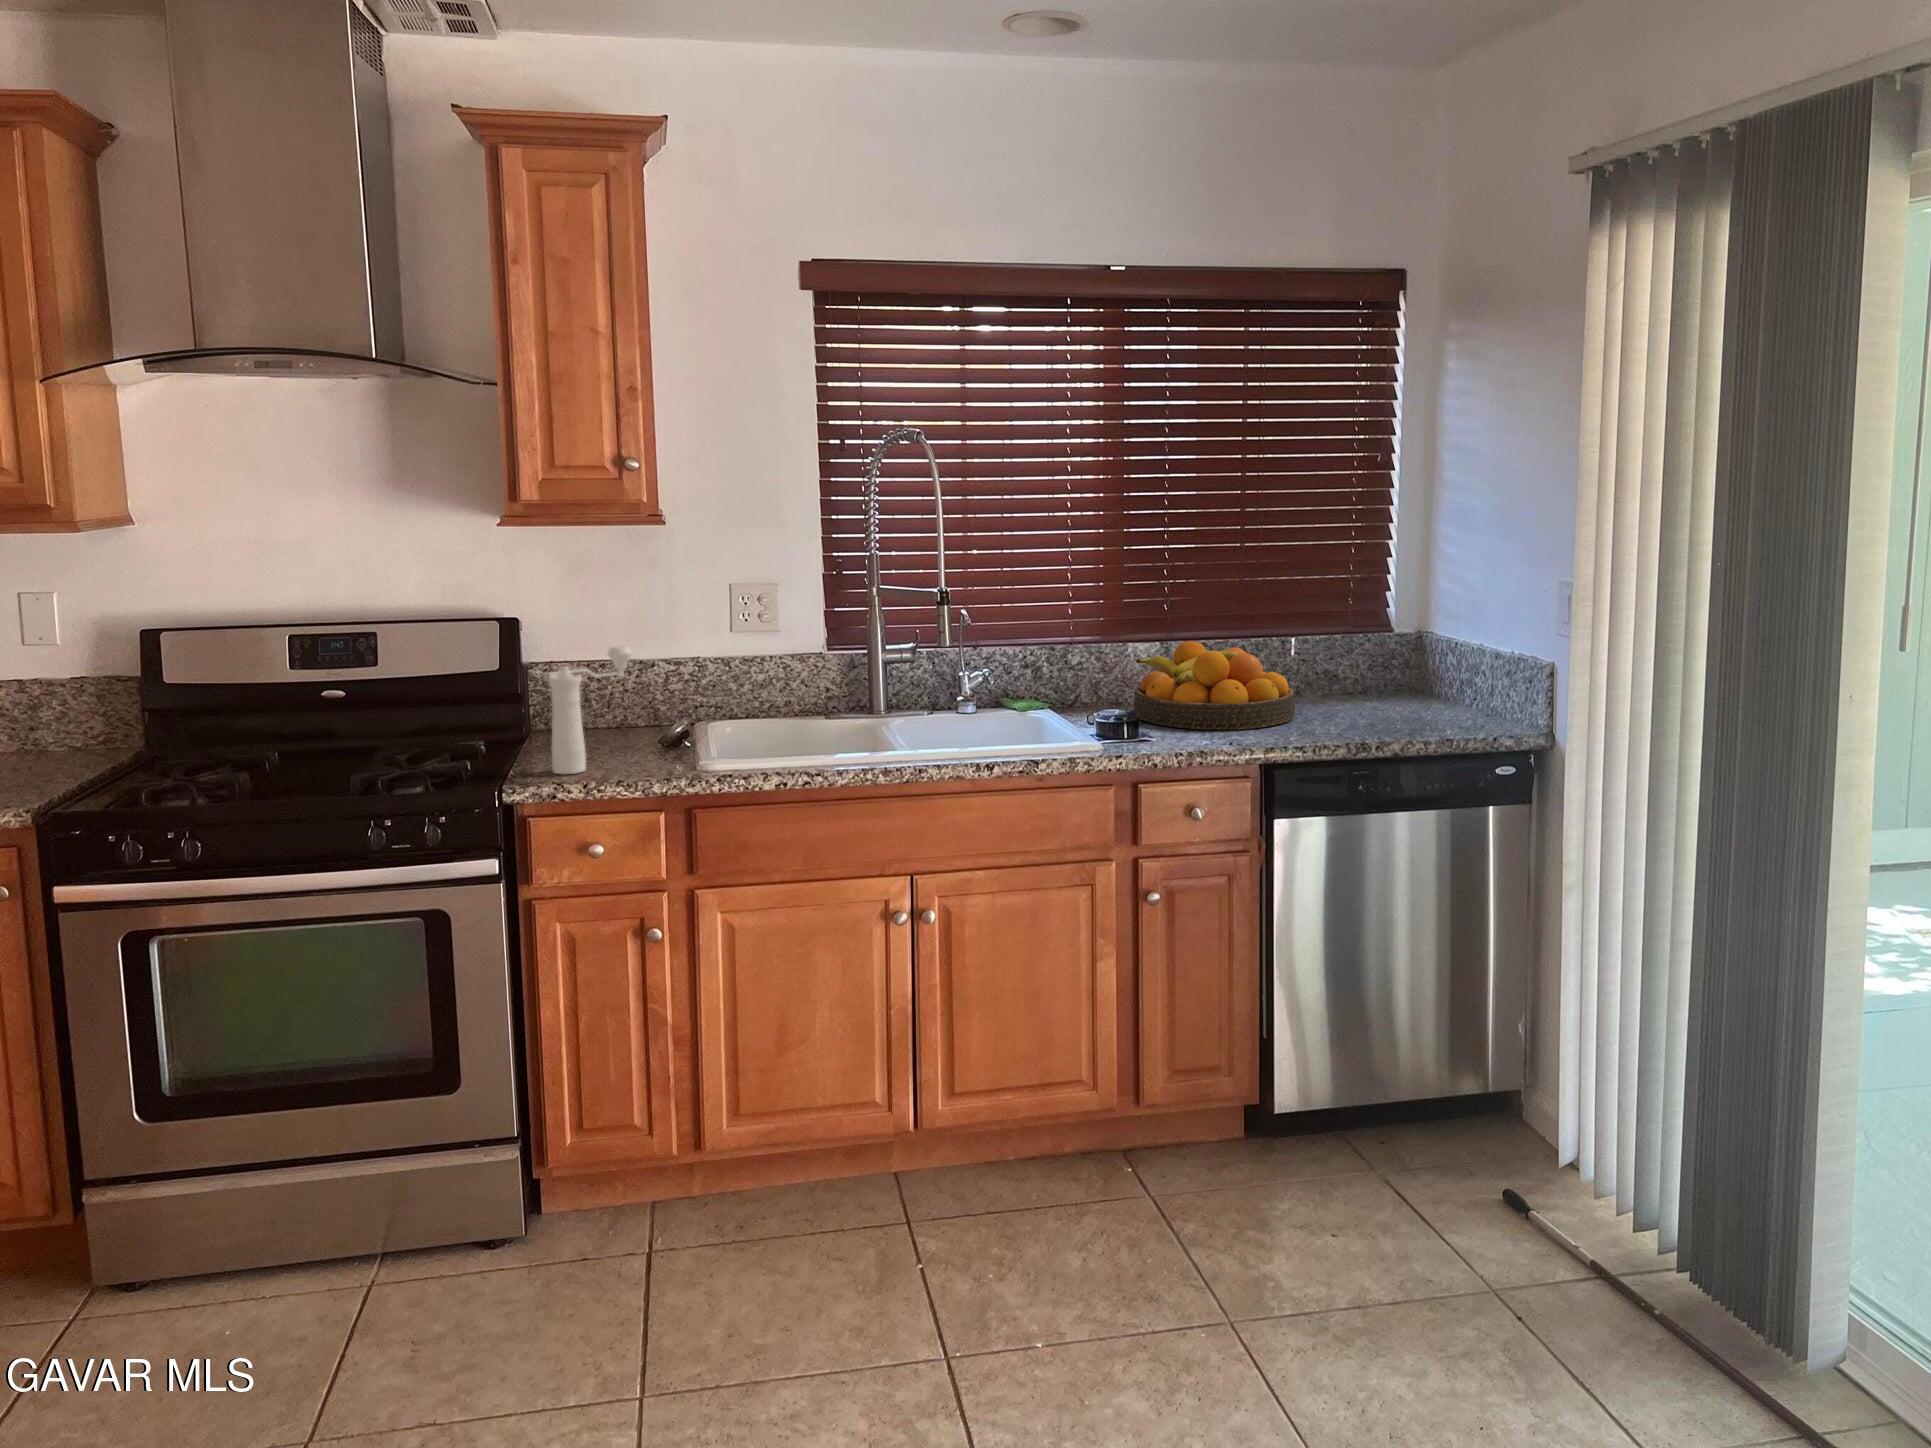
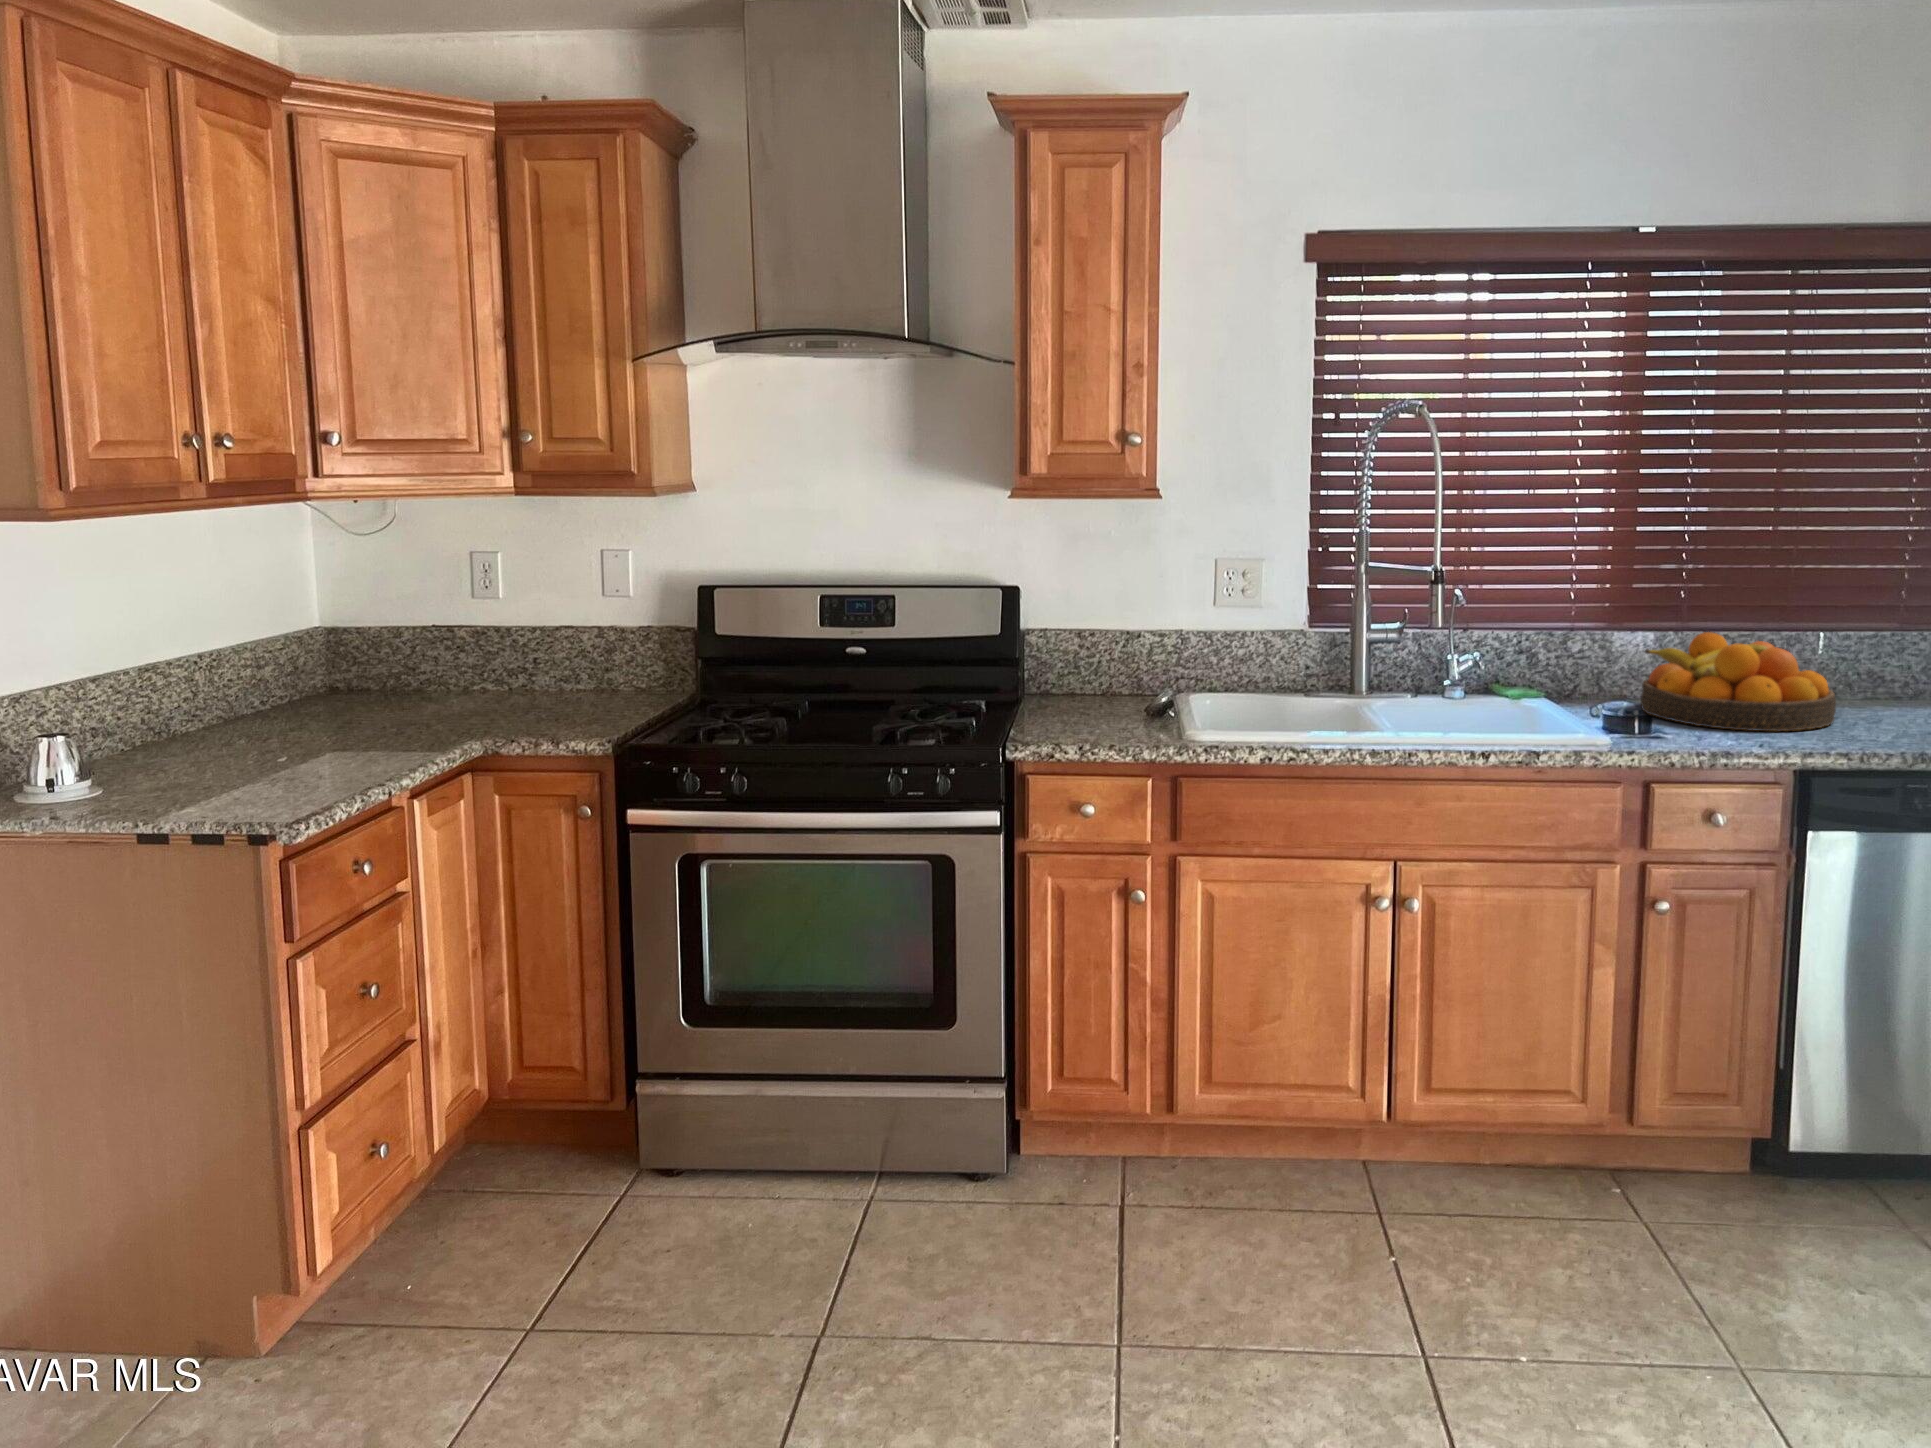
pepper mill: present [548,646,632,774] -> none [1049,614,1127,735]

